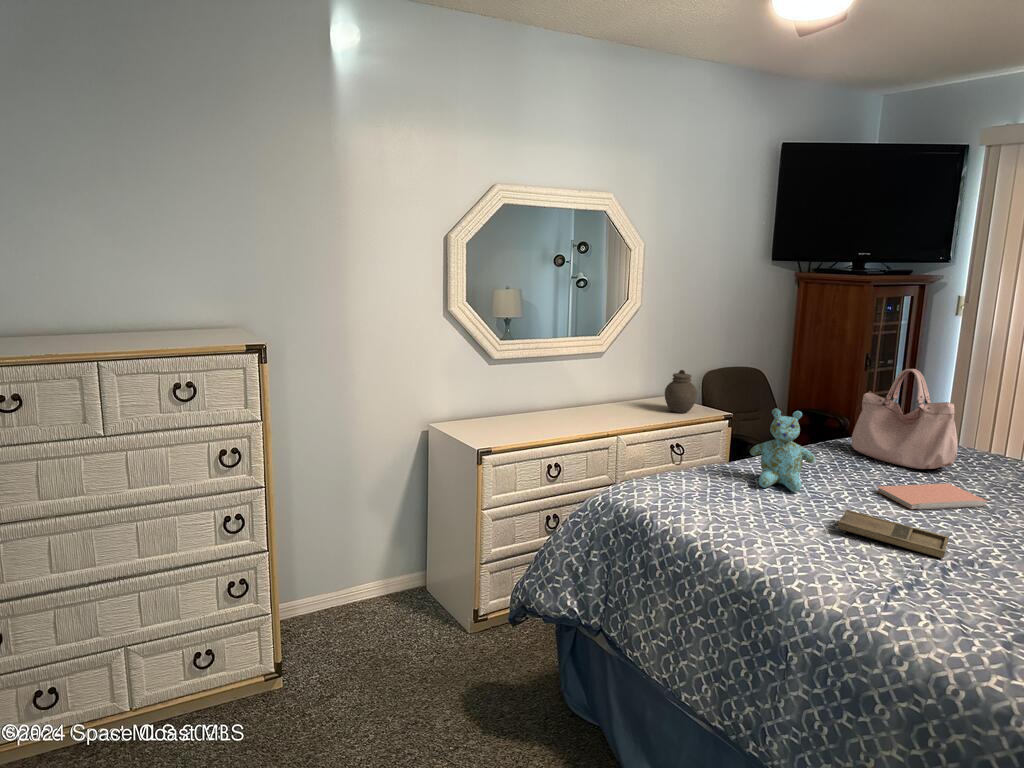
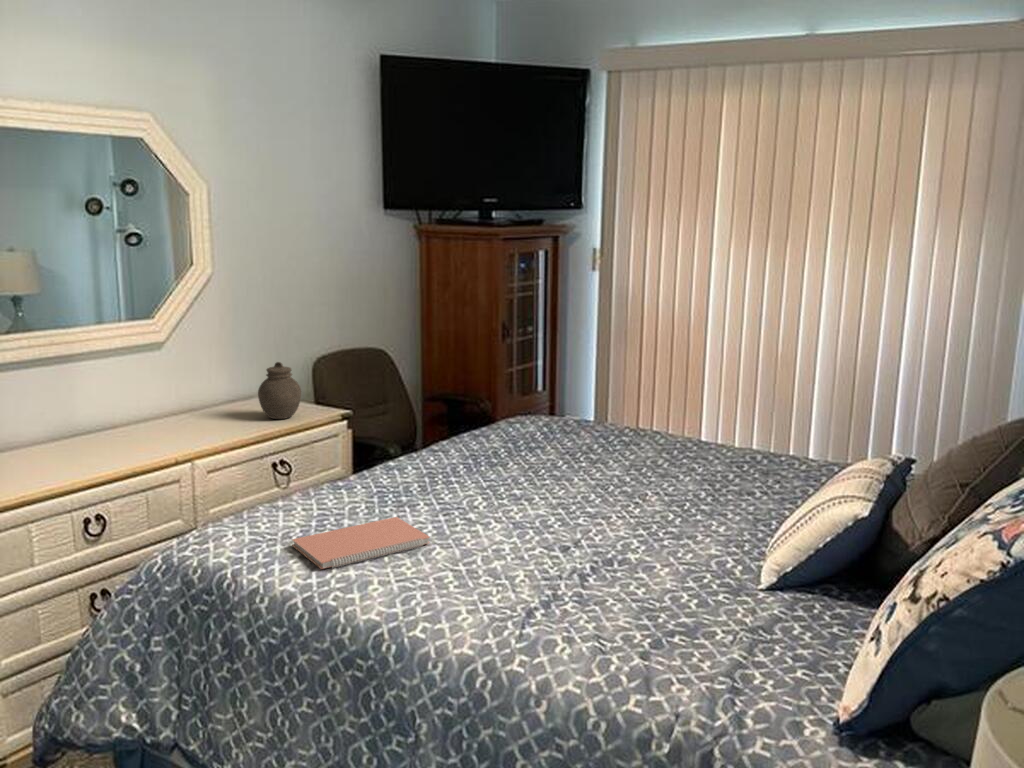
handbag: present [851,369,958,469] -> none [487,339,596,455]
stuffed bear: present [750,409,815,492] -> none [363,404,442,507]
notebook: present [877,483,986,509] -> present [292,517,430,569]
tray: present [837,510,949,558] -> none [468,520,588,562]

